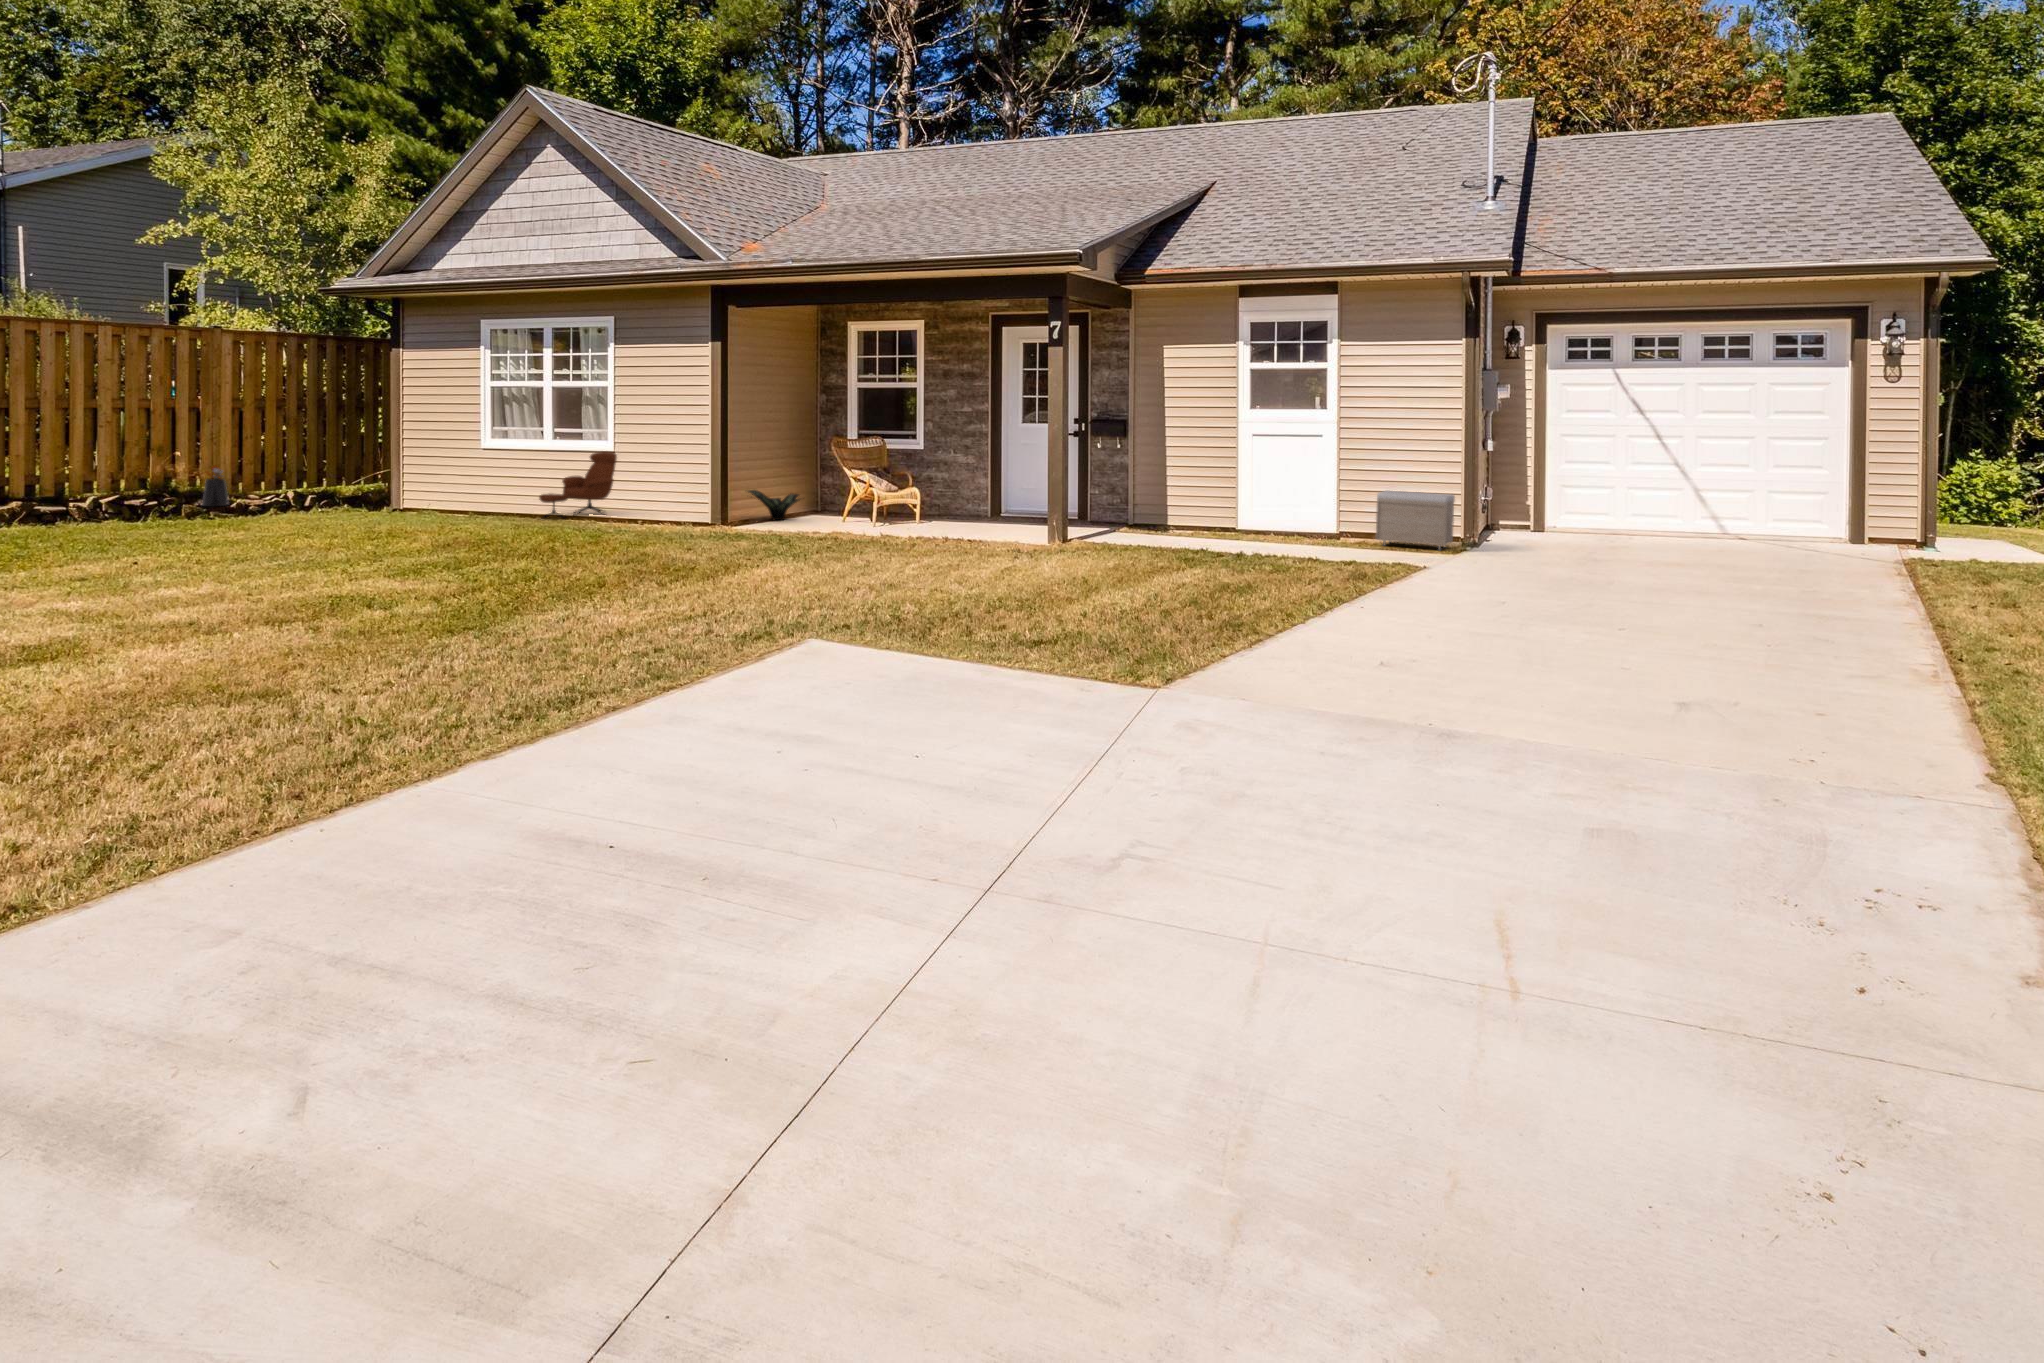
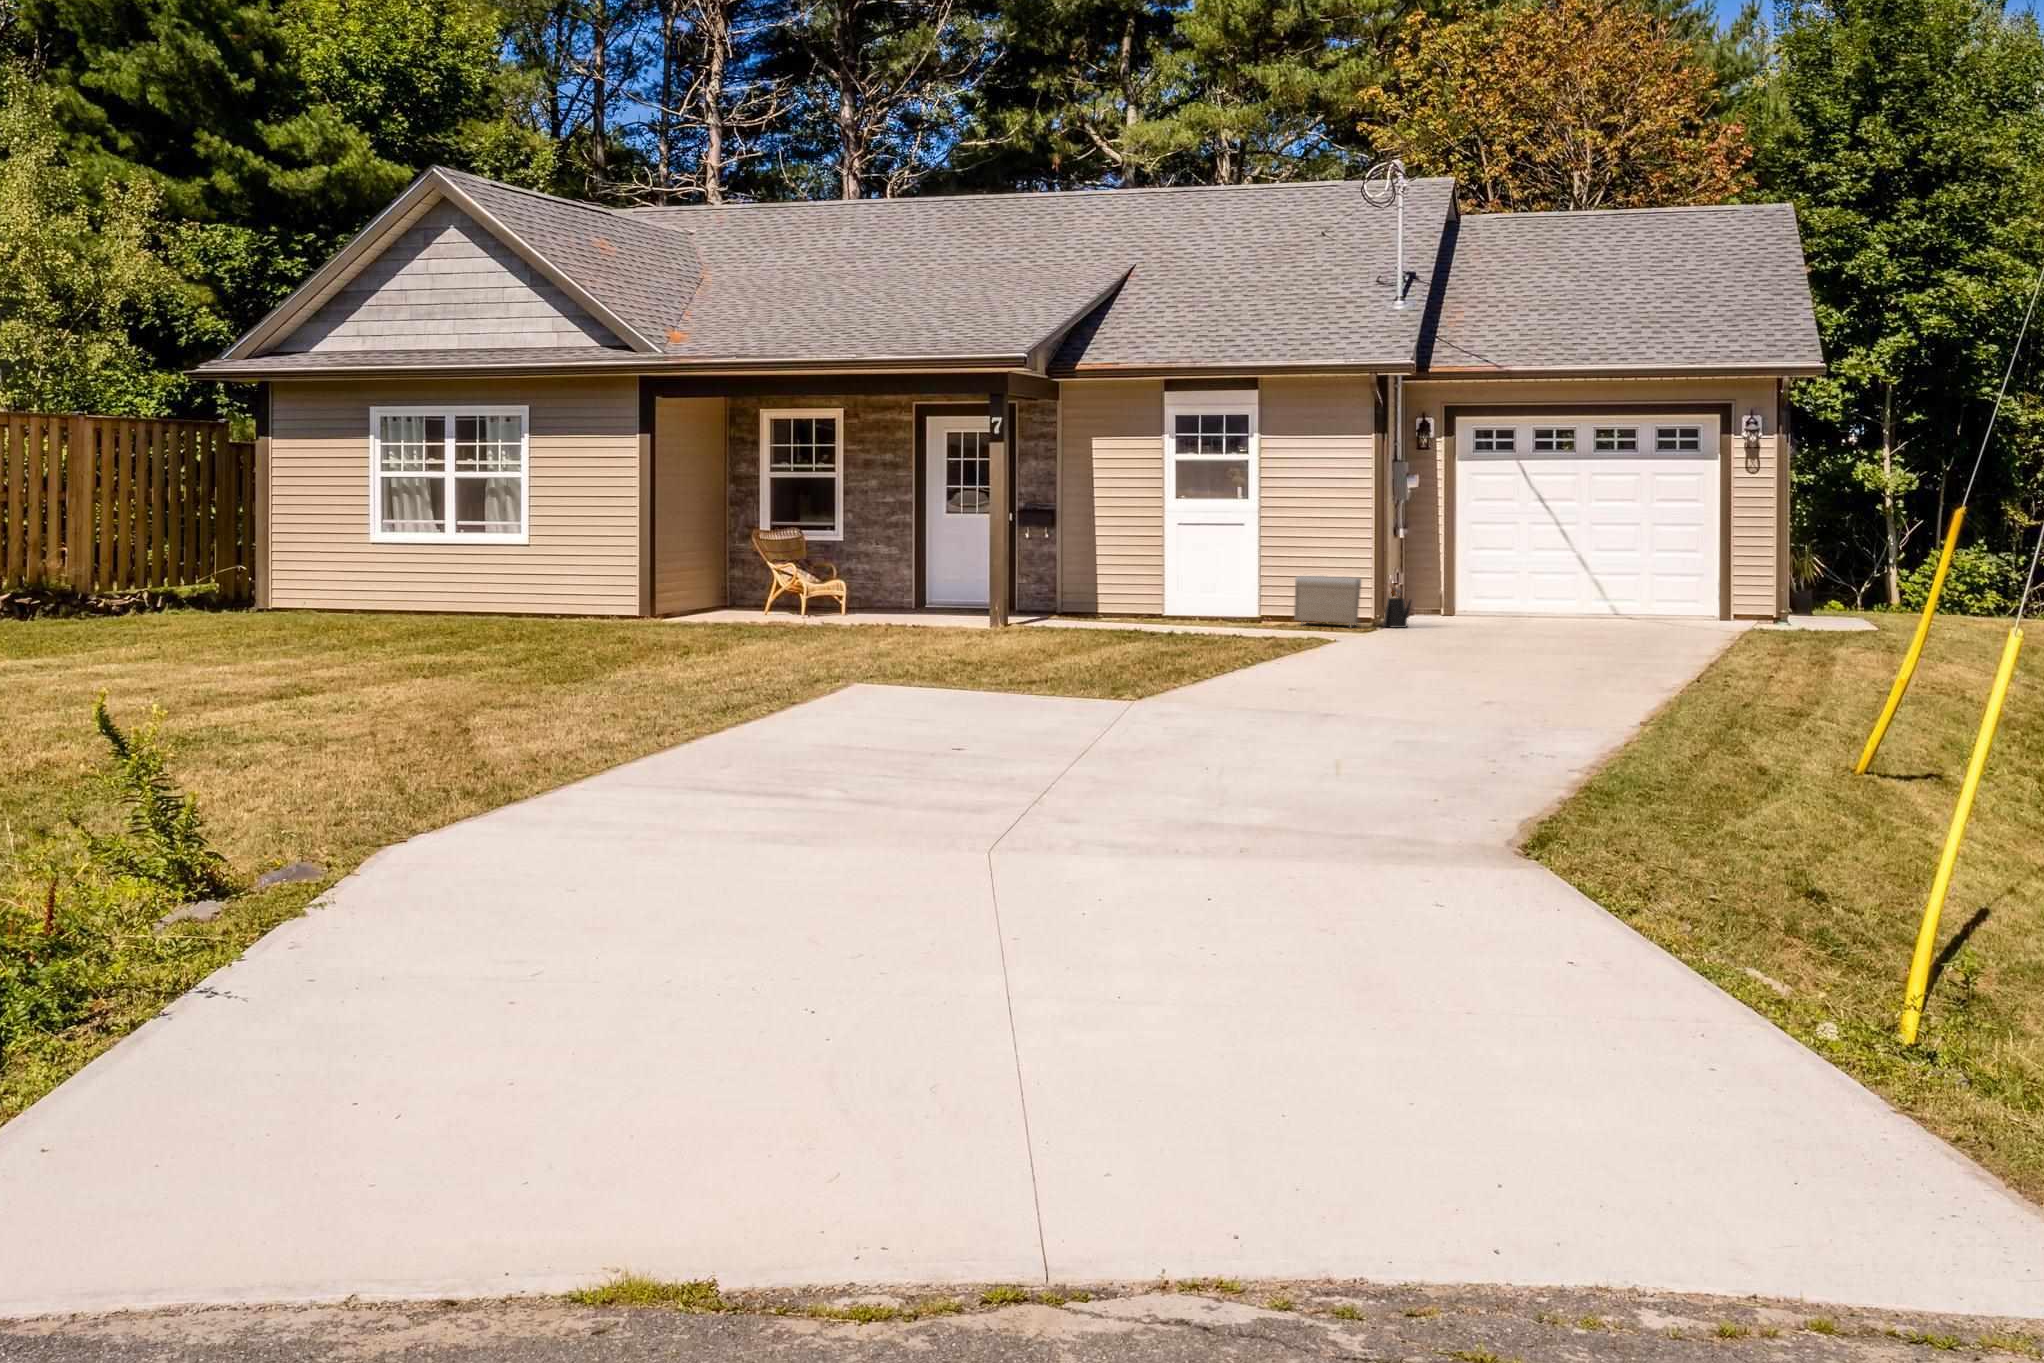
lounge chair: present [539,451,617,517] -> none [468,545,536,615]
watering can: present [202,465,229,506] -> present [1383,587,1412,628]
potted plant: present [748,490,800,520] -> none [676,583,743,613]

